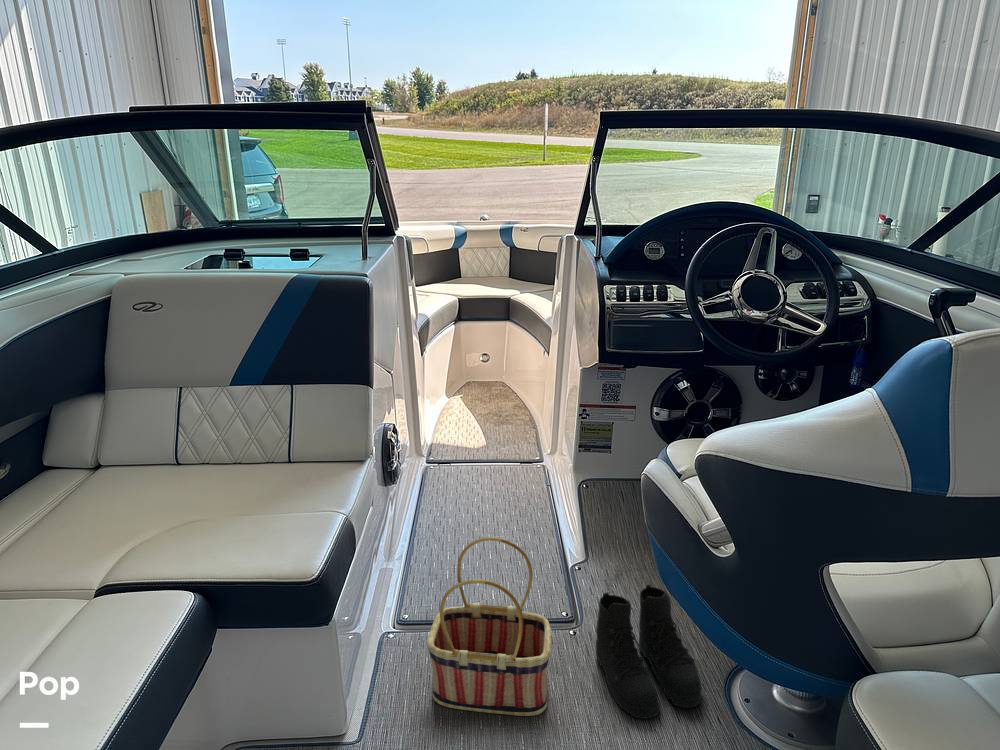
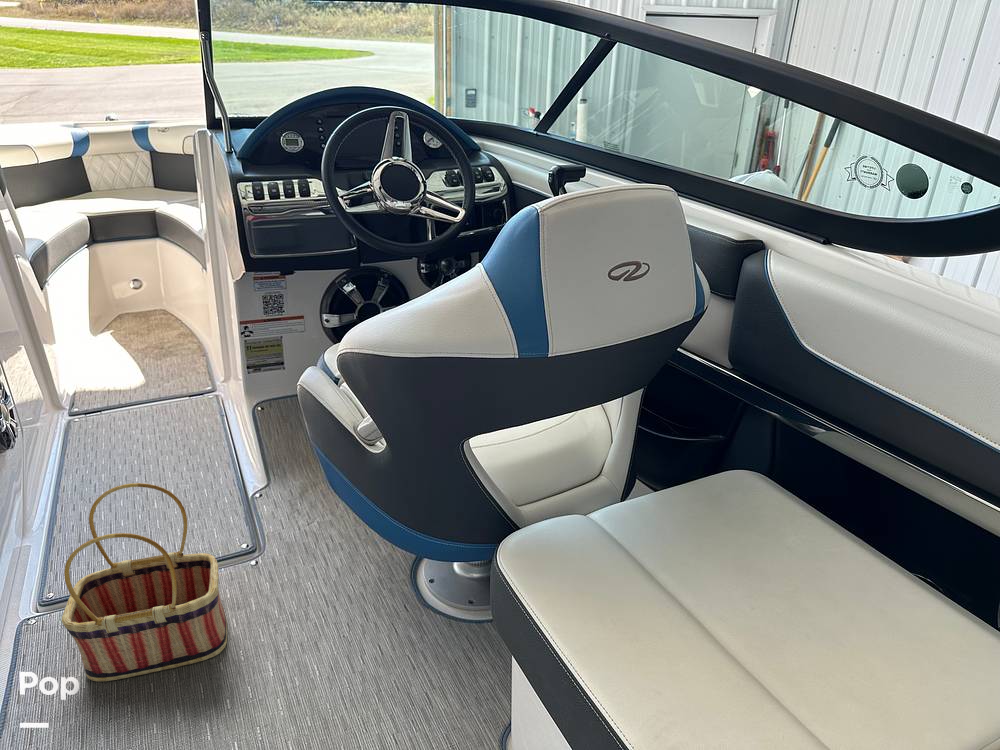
boots: present [596,585,702,719] -> none [273,493,387,625]

